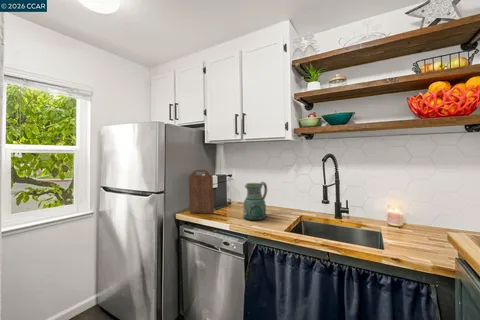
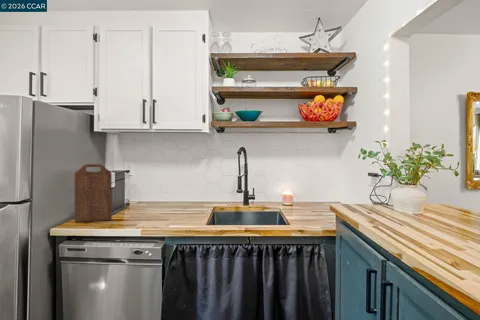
ceramic pitcher: present [243,182,267,220] -> none [153,178,181,220]

